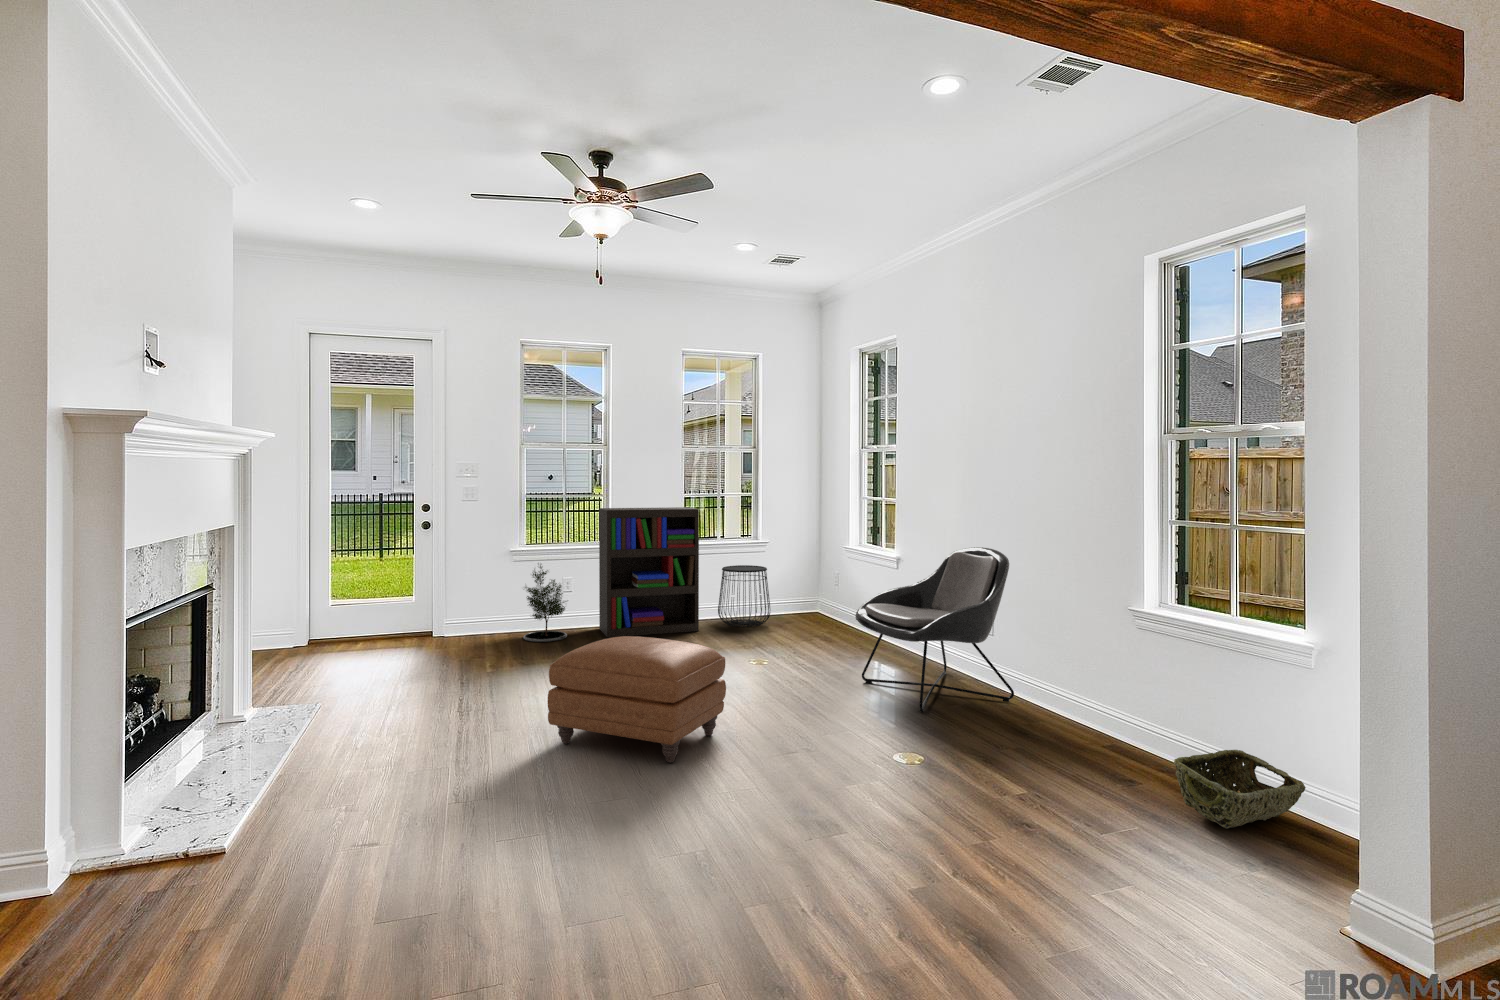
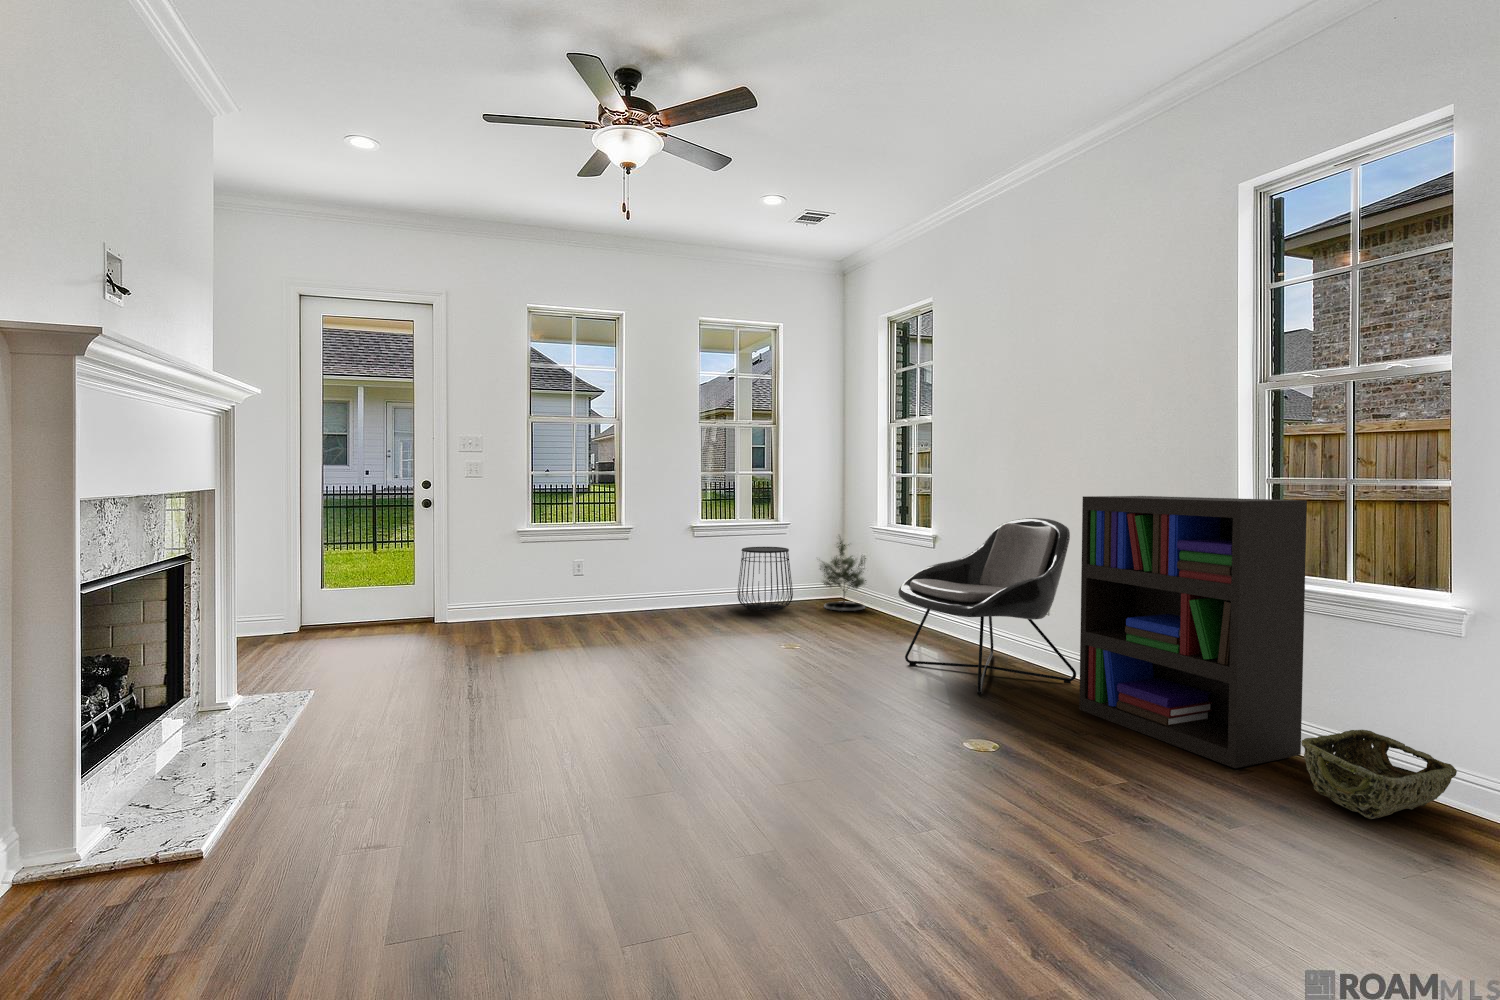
bookshelf: present [599,507,699,637] -> present [1079,496,1307,768]
potted tree: present [523,564,567,642] -> present [820,536,866,611]
ottoman: present [548,636,726,763] -> none [573,613,770,750]

